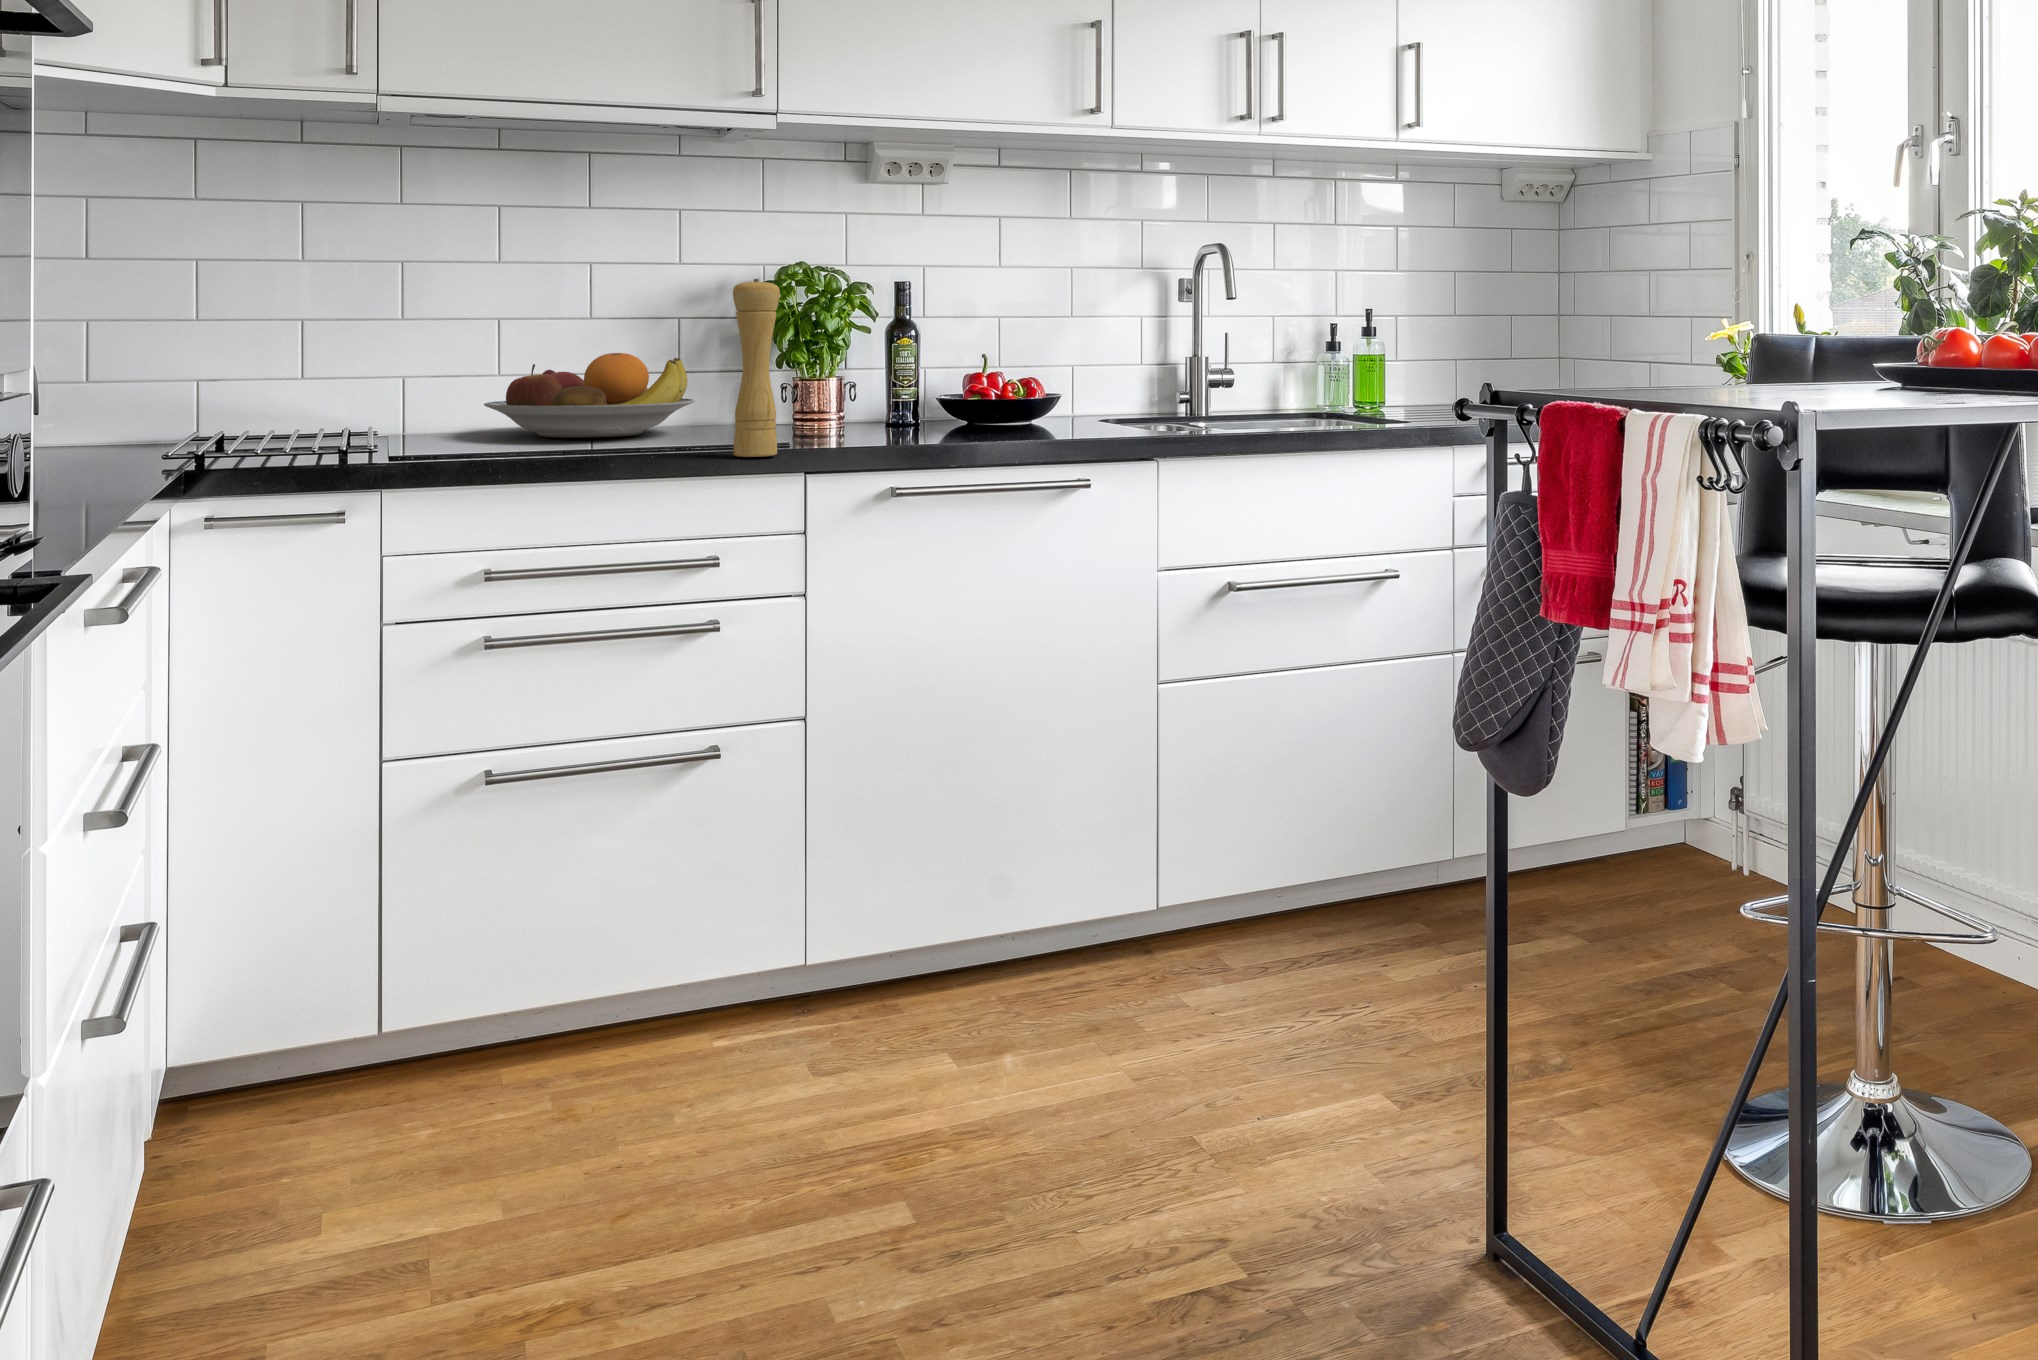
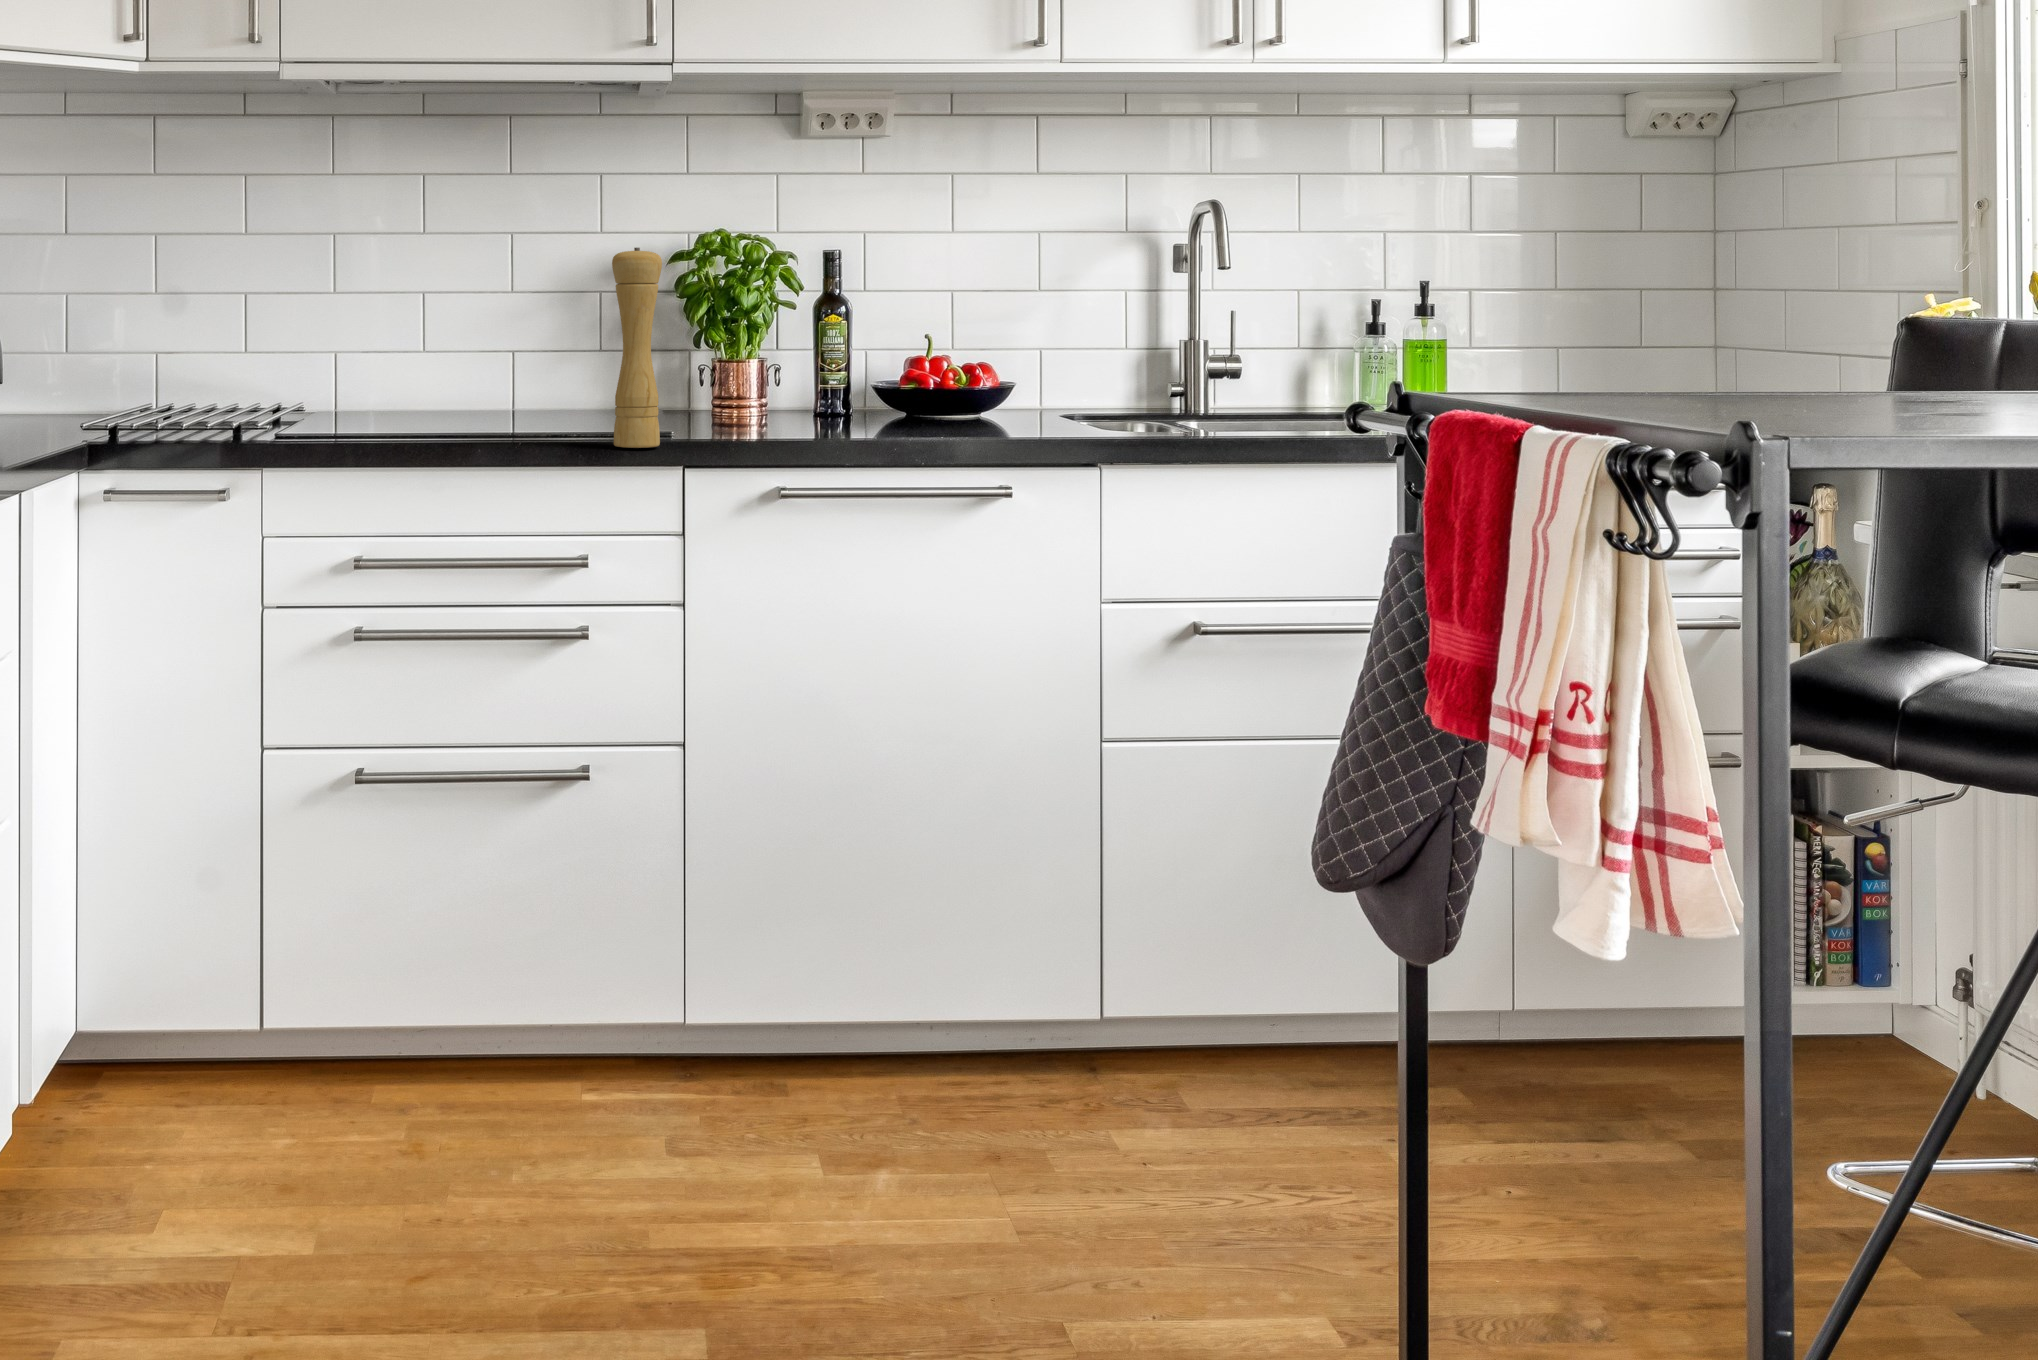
fruit bowl: present [484,353,694,438] -> none [395,330,603,421]

